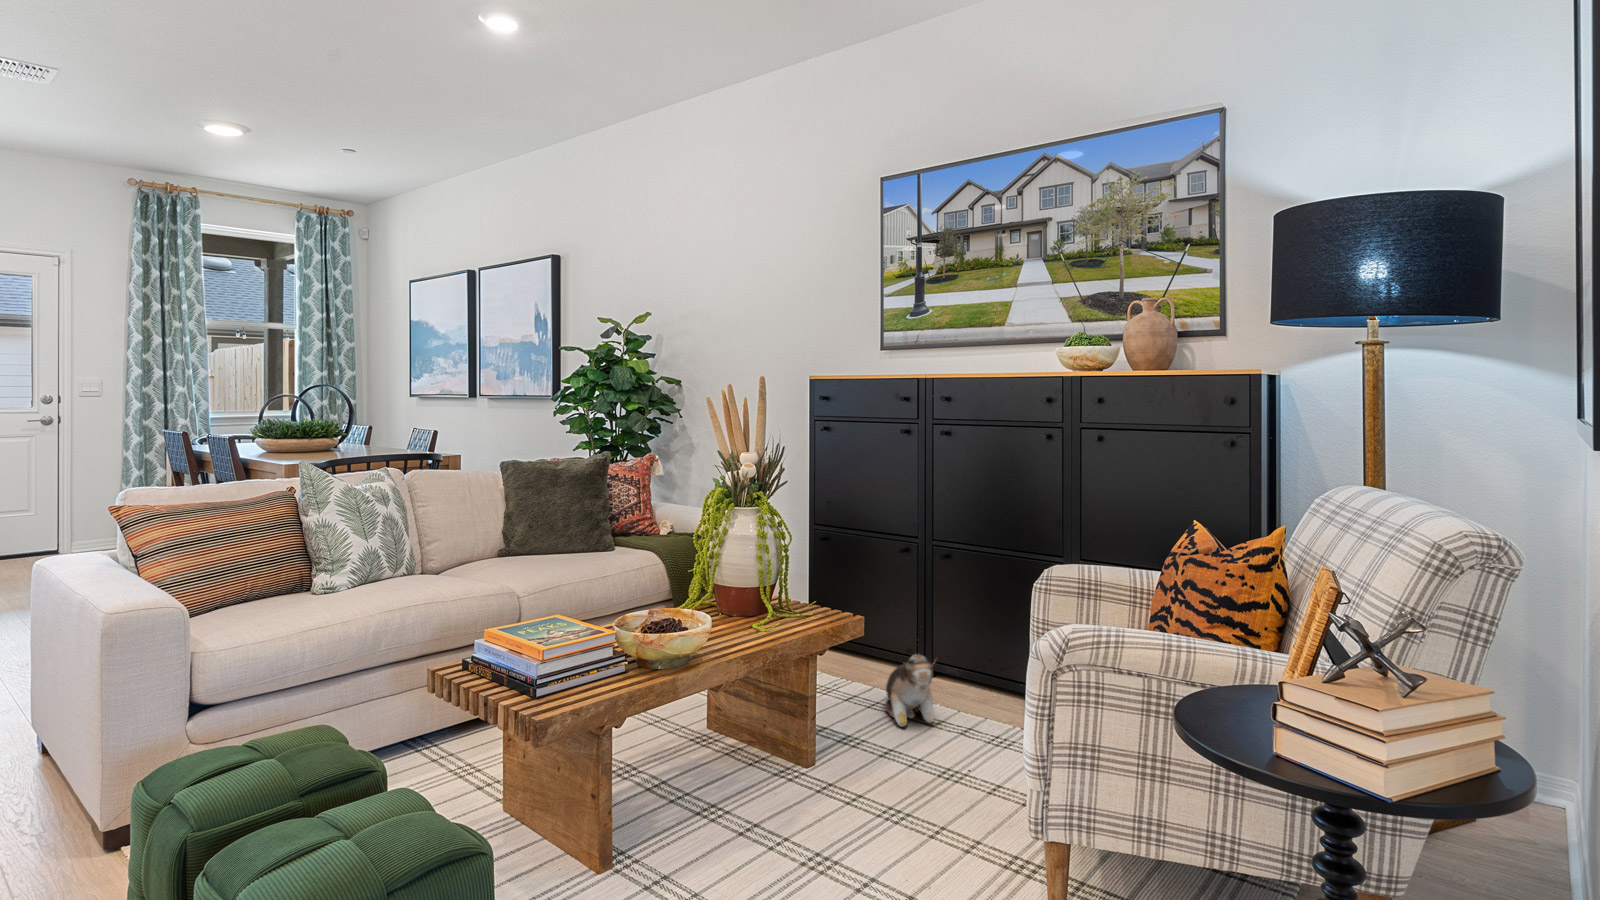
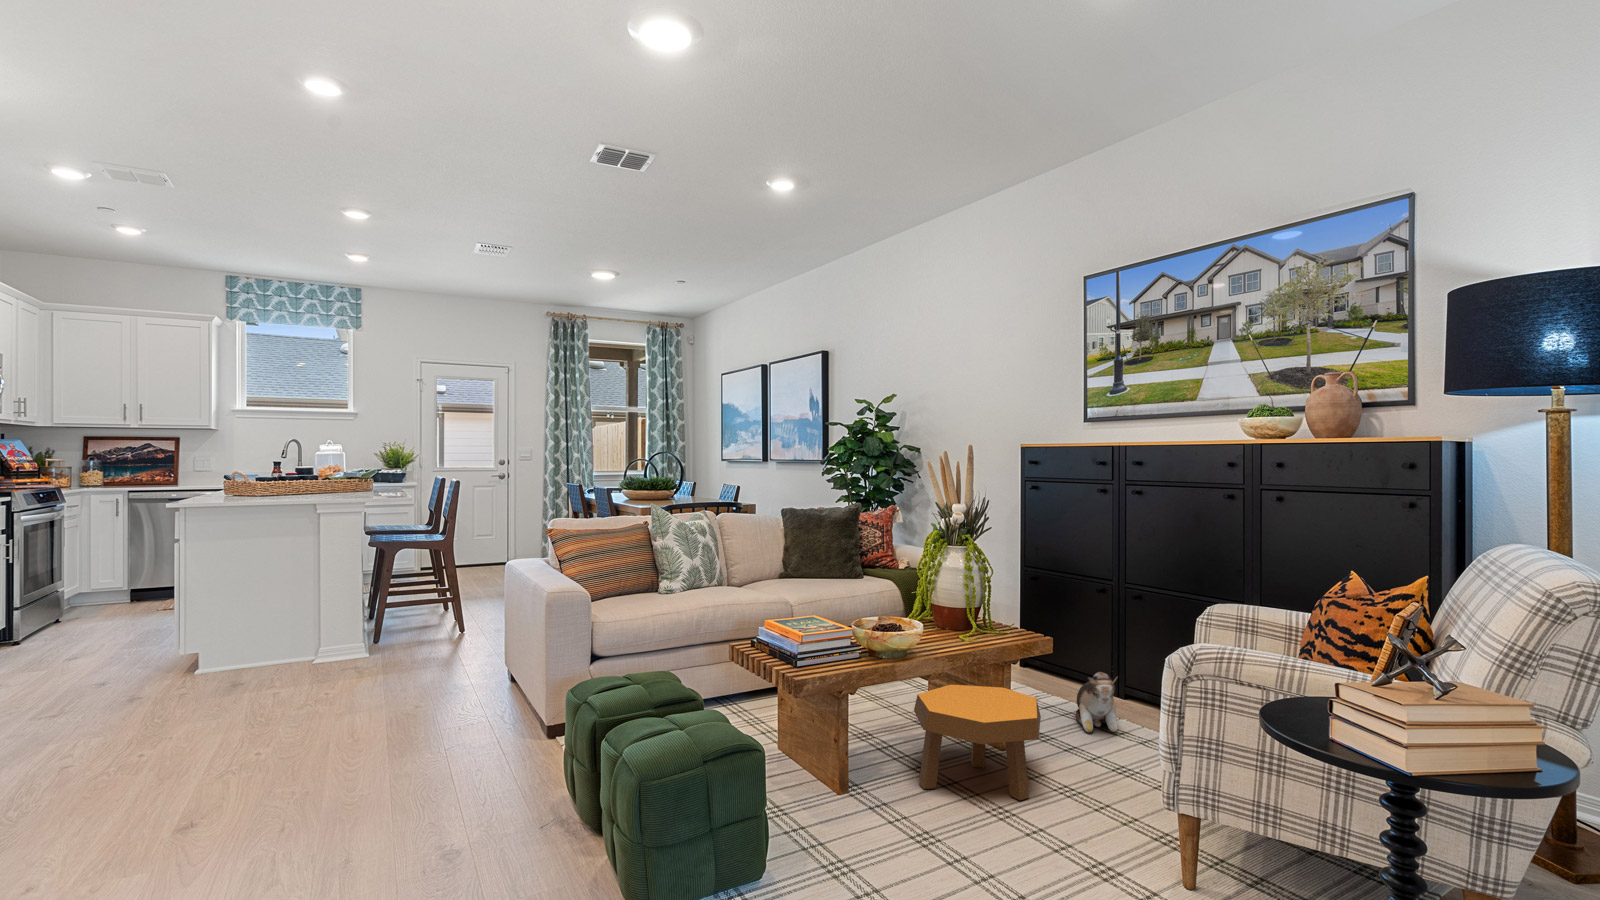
footstool: none [698,688,861,836] -> present [914,685,1041,800]

